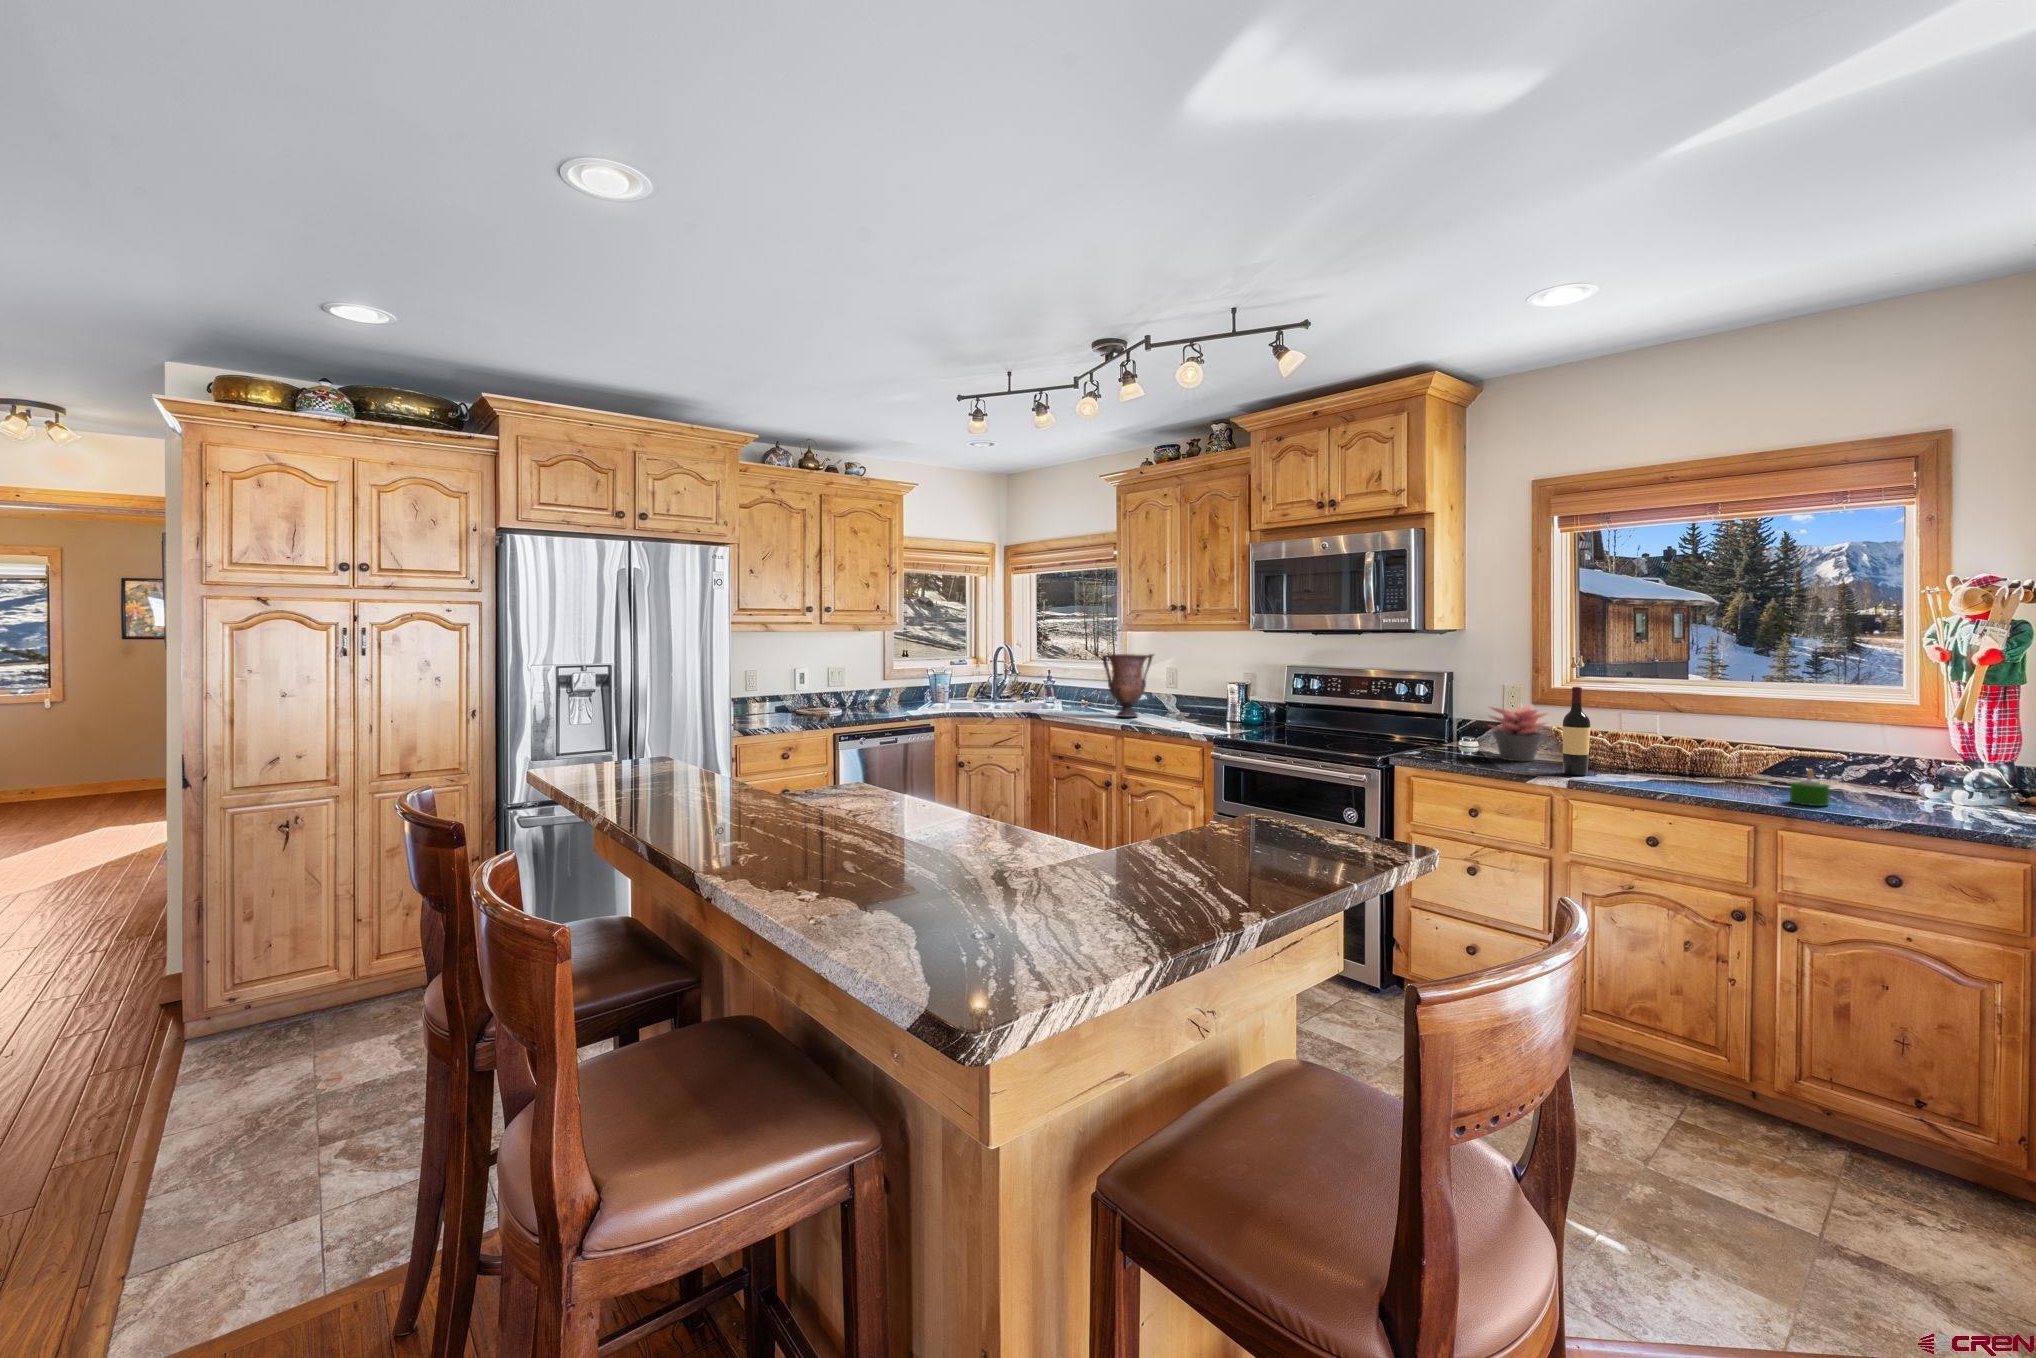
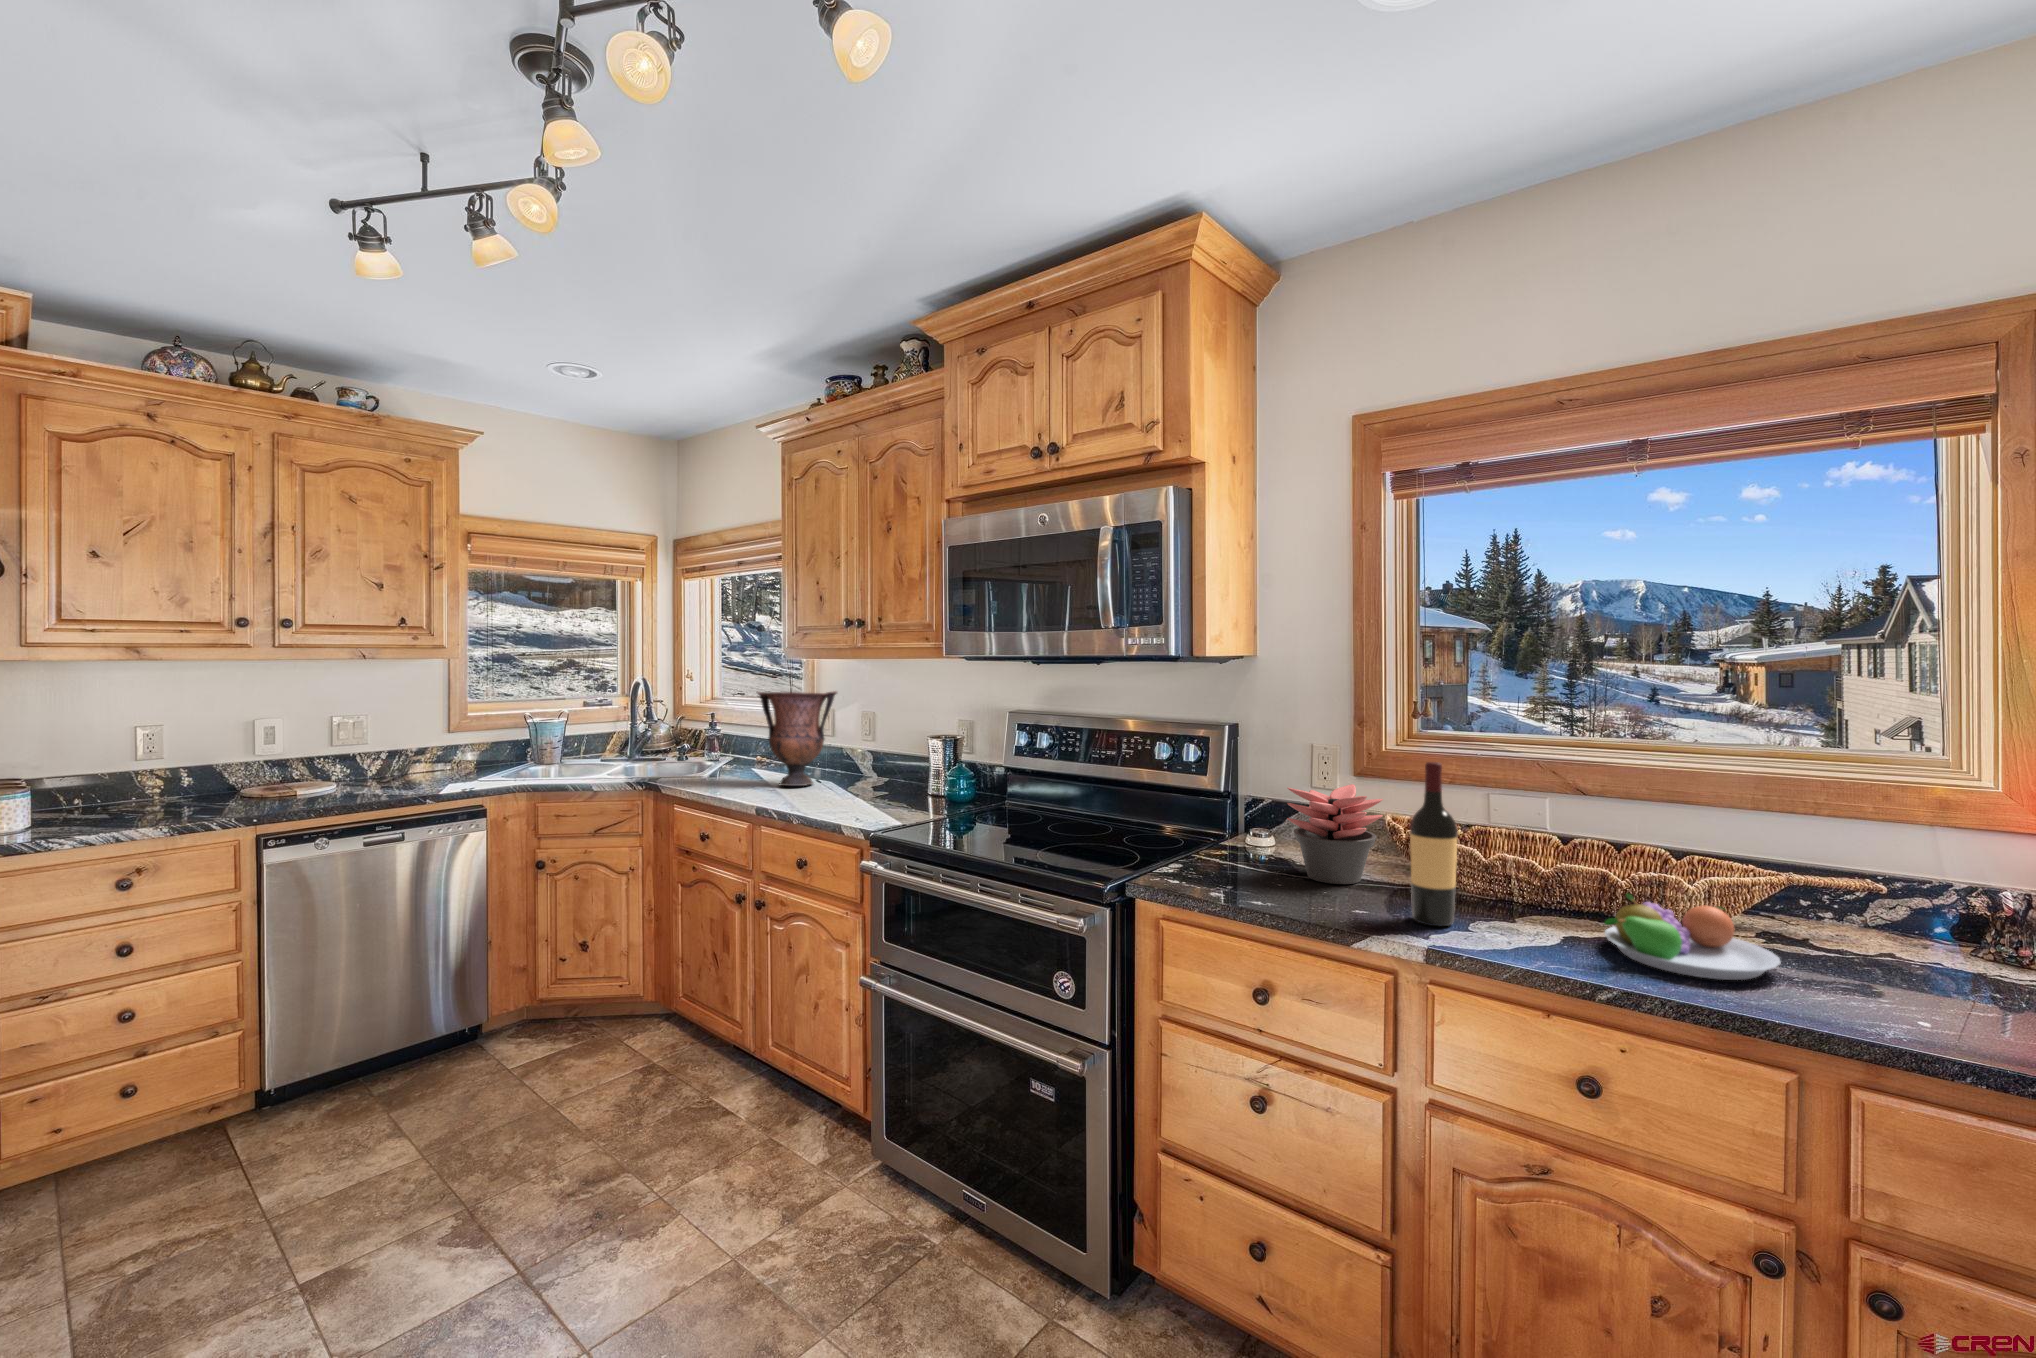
fruit bowl: none [1669,755,1765,792] -> present [1605,894,1781,980]
candle: present [1790,769,1829,806] -> none [1853,947,1939,1031]

